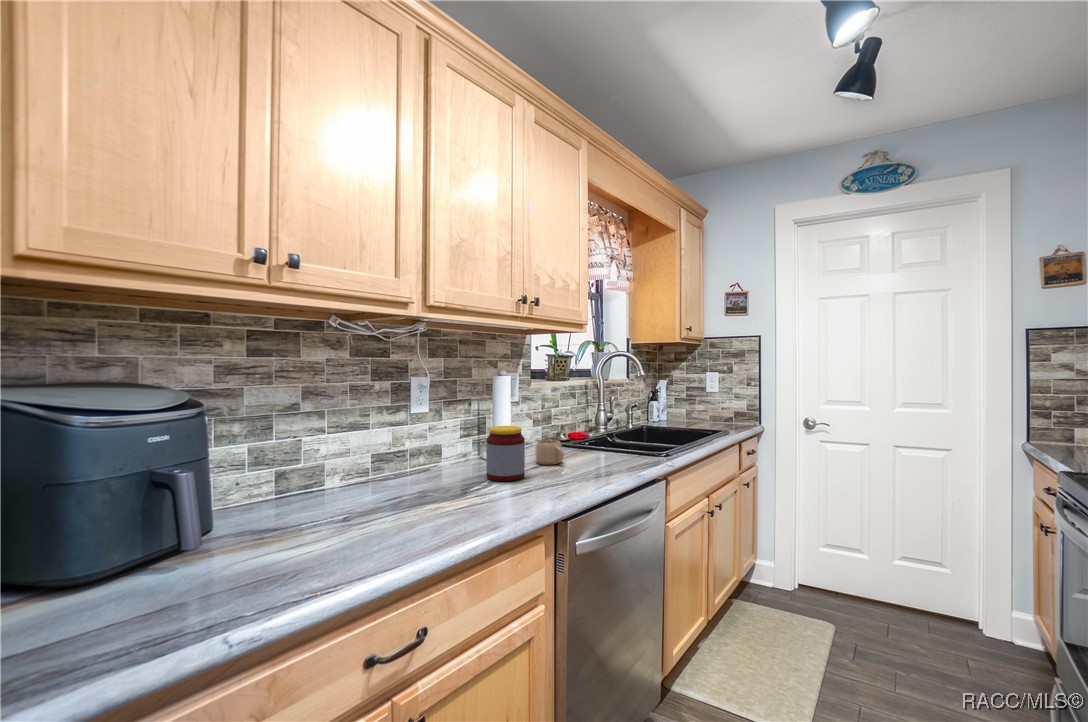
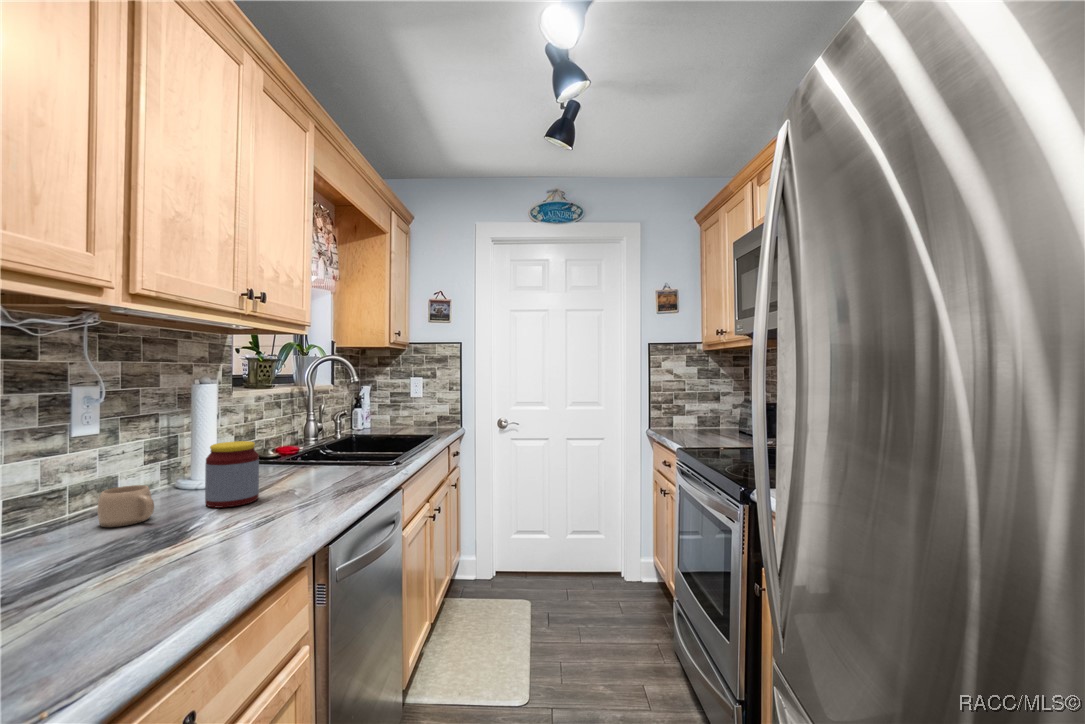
mug: present [535,439,564,465] -> present [97,485,154,527]

